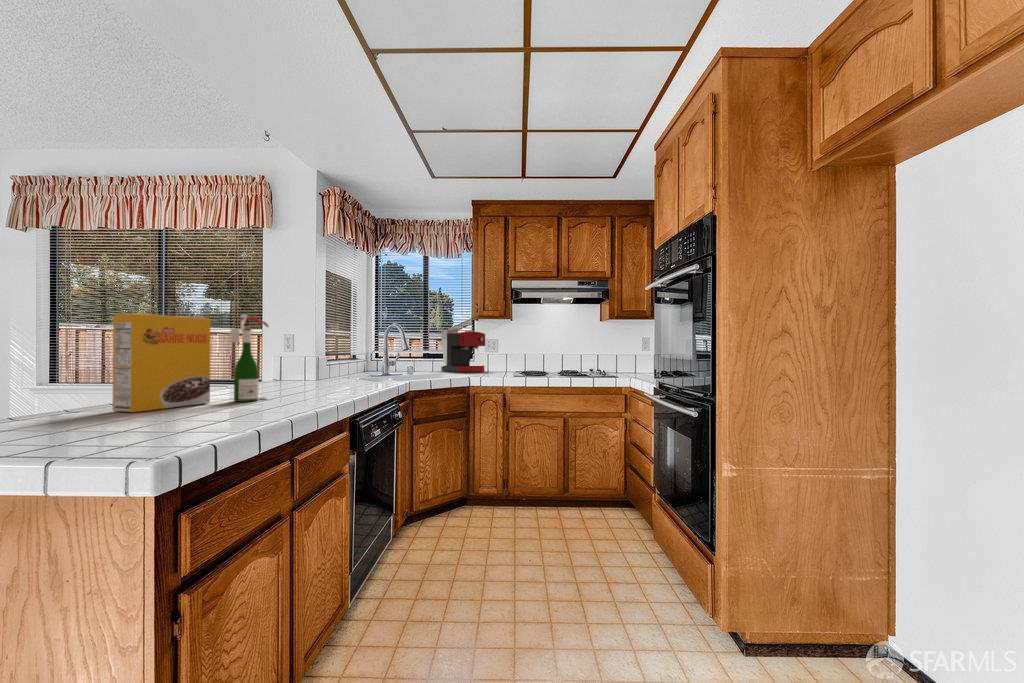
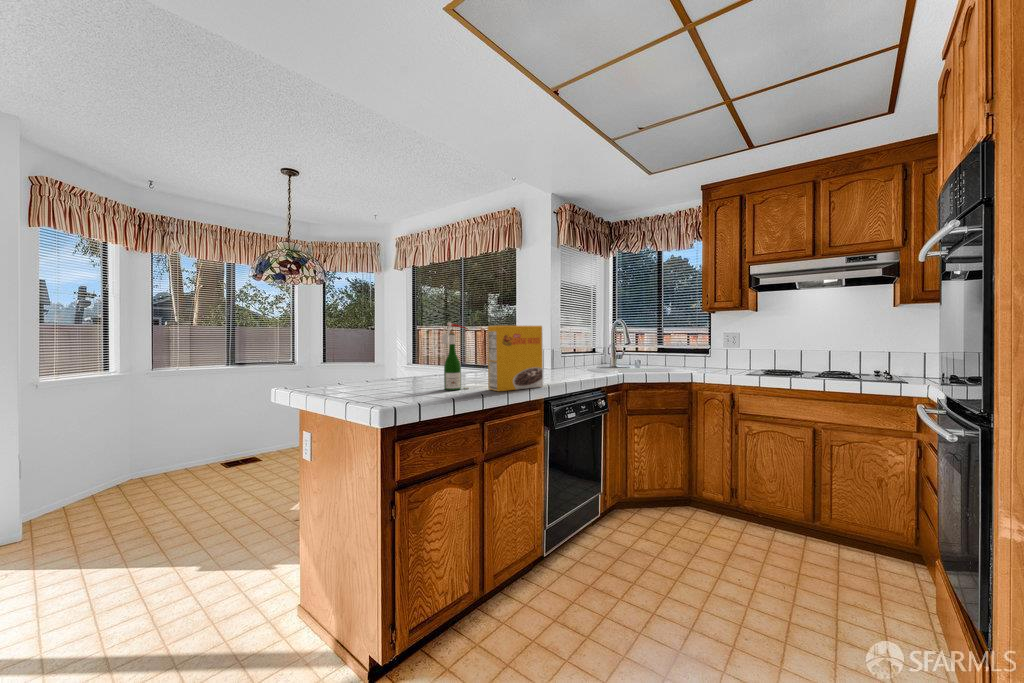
cereal box: present [113,314,211,413] -> present [488,326,543,391]
coffee maker: present [441,329,485,372] -> none [677,321,724,366]

